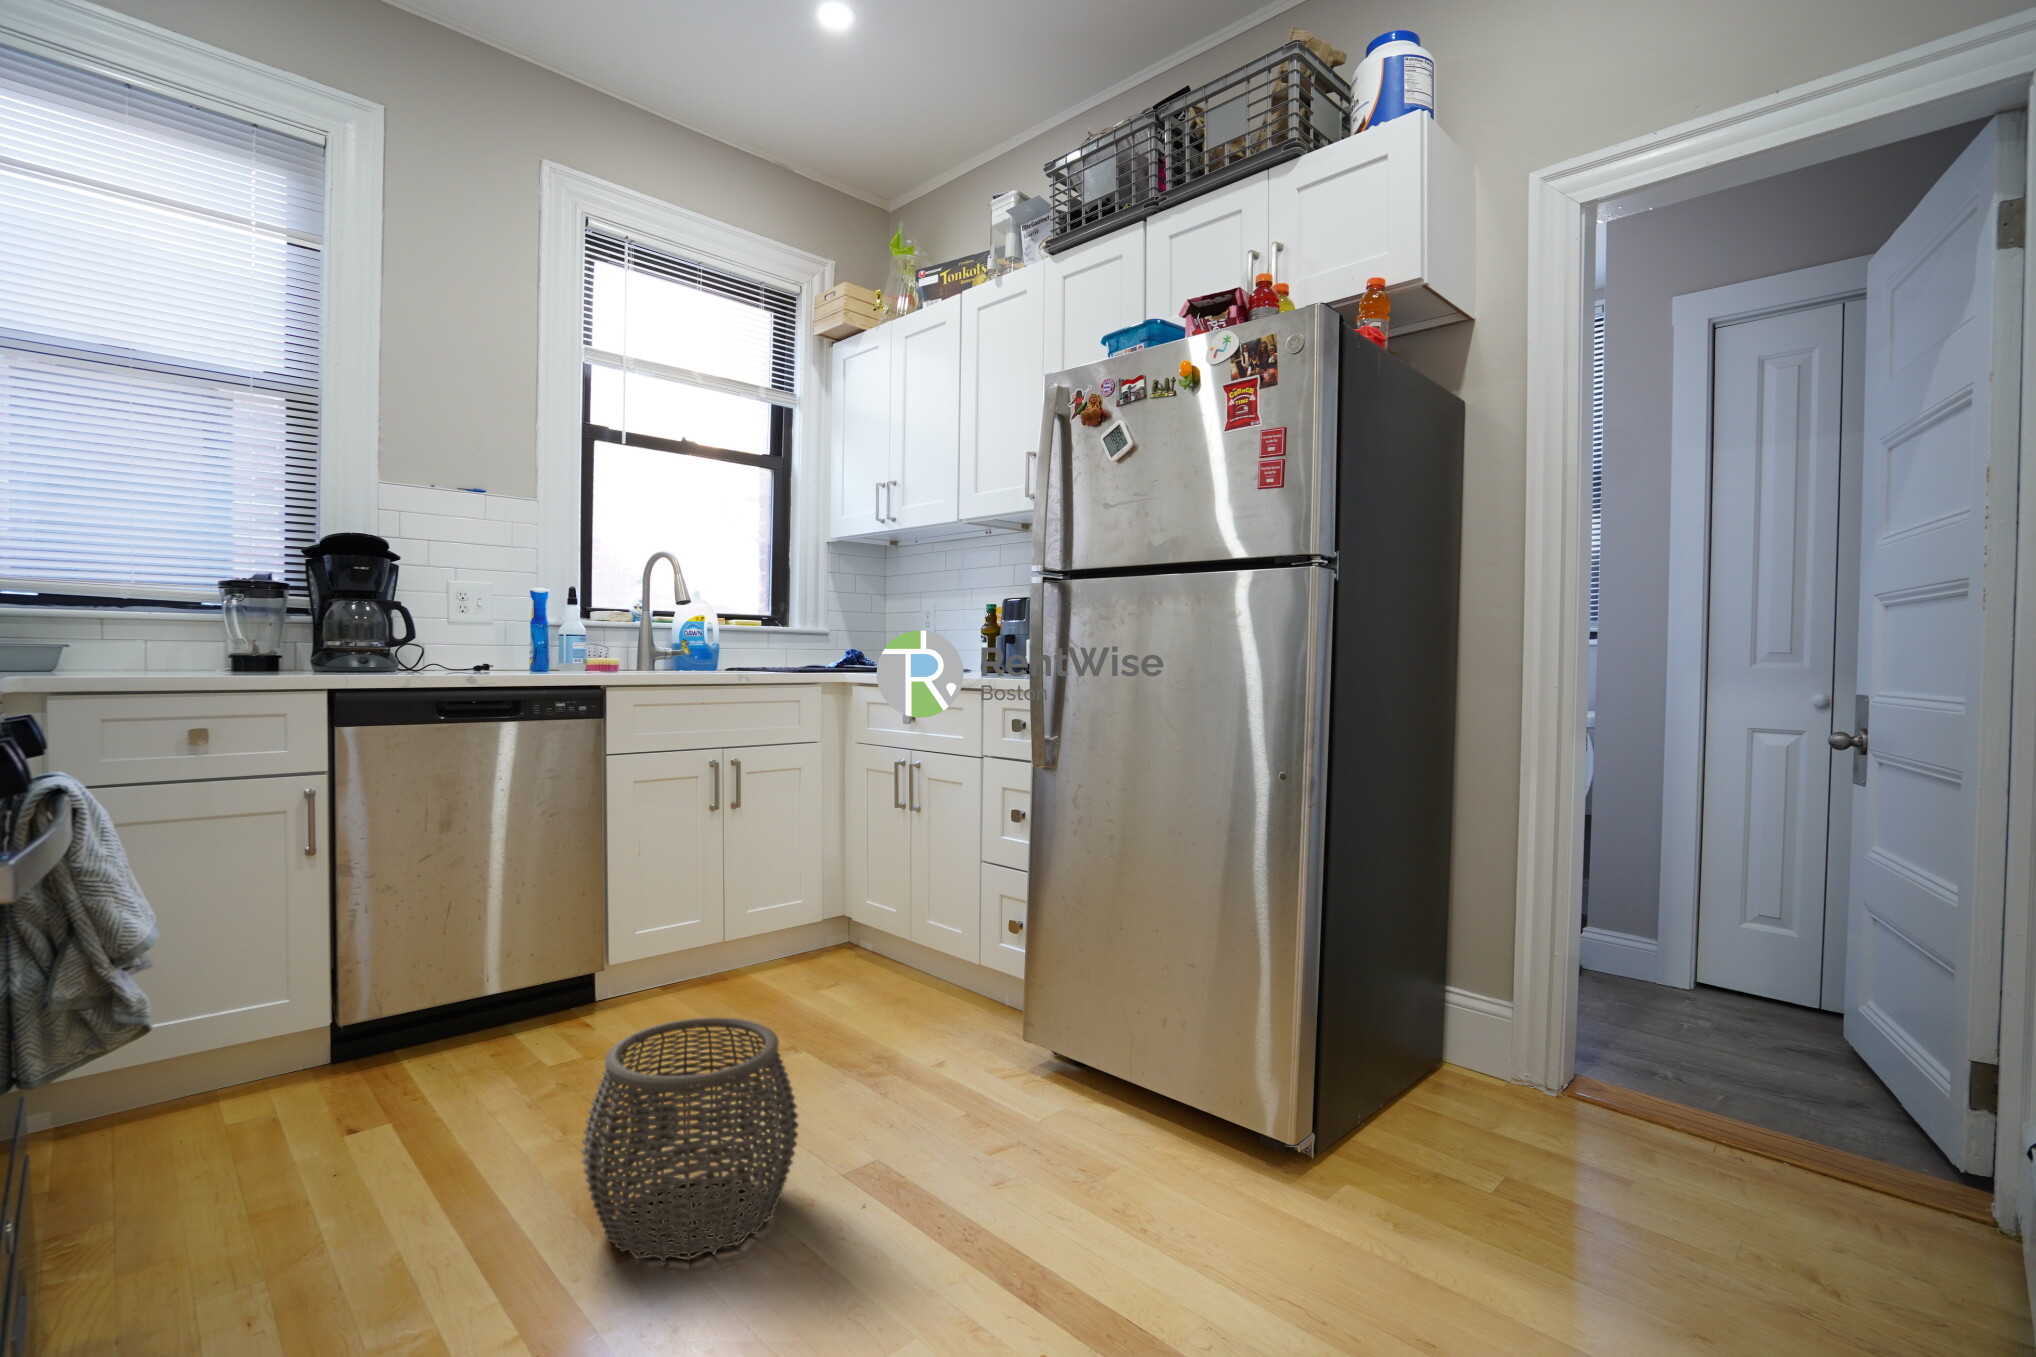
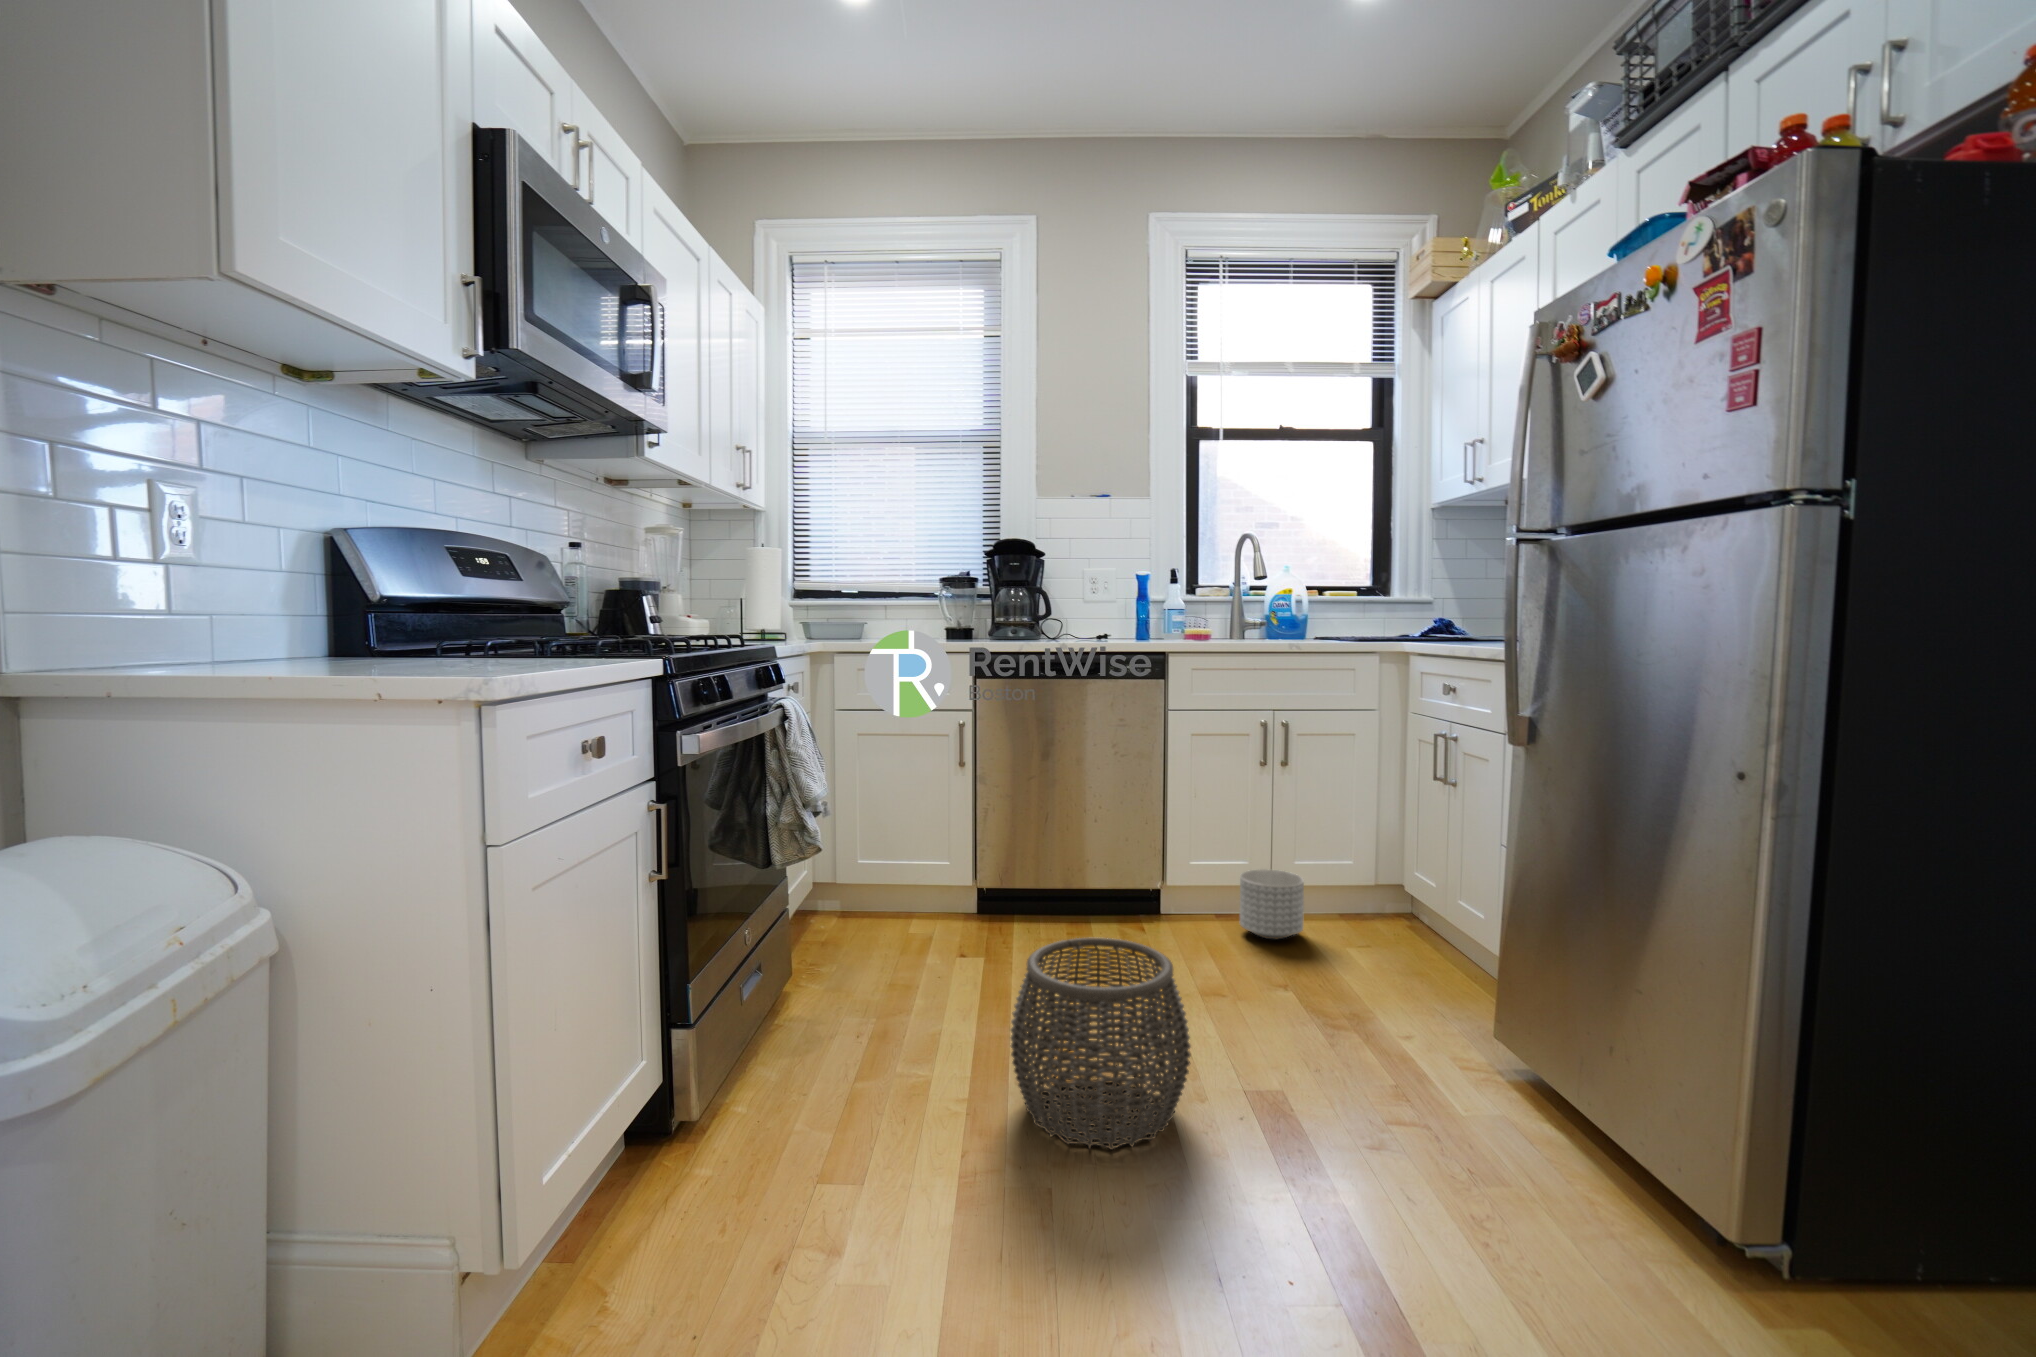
planter: none [695,921,764,997] -> present [1240,869,1304,939]

